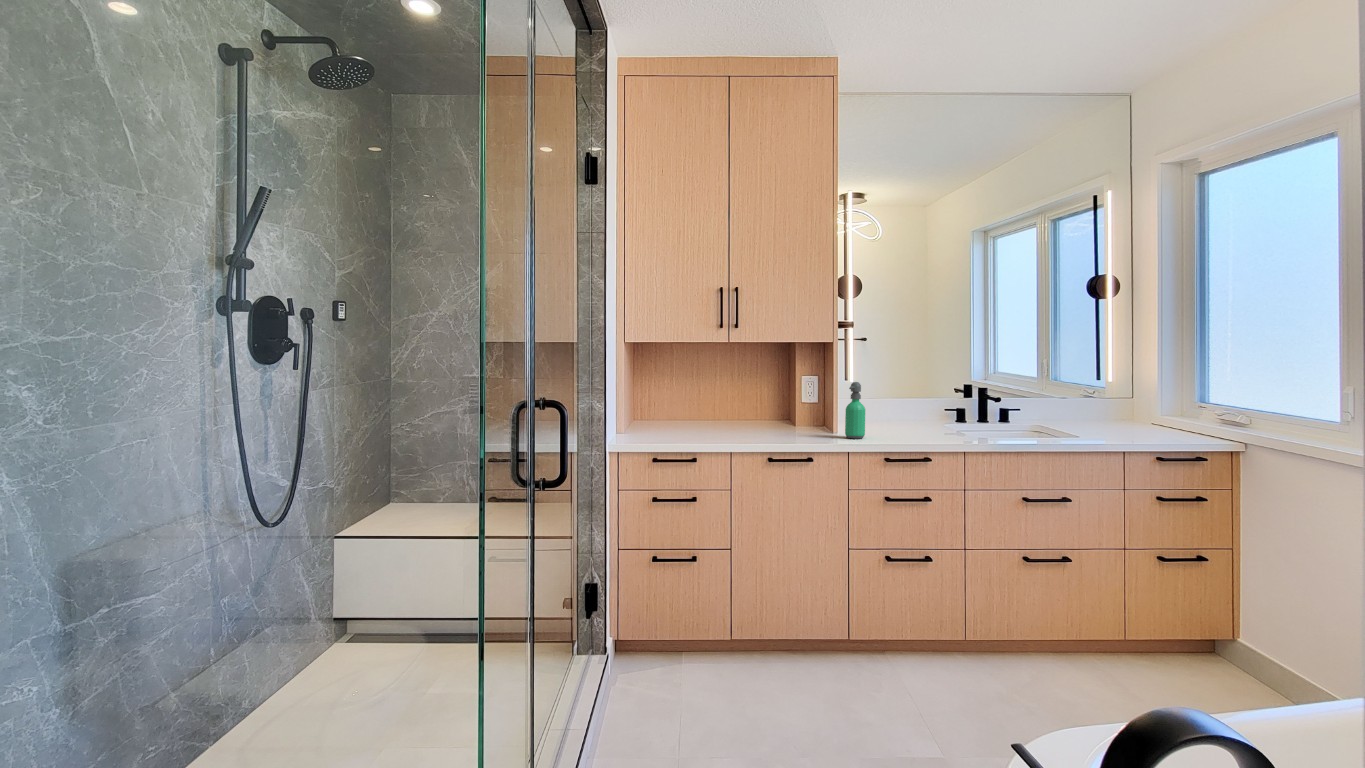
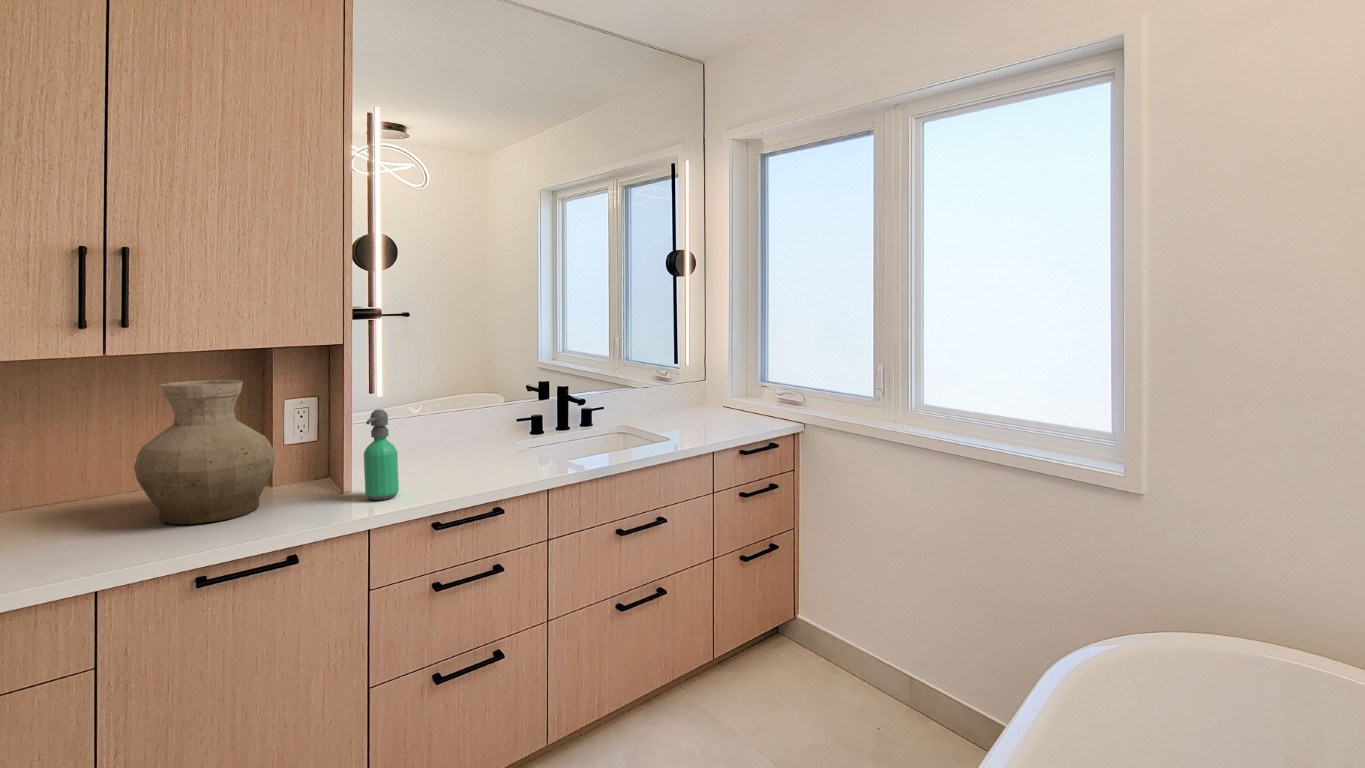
vase: none [731,361,796,438] -> present [134,380,275,524]

